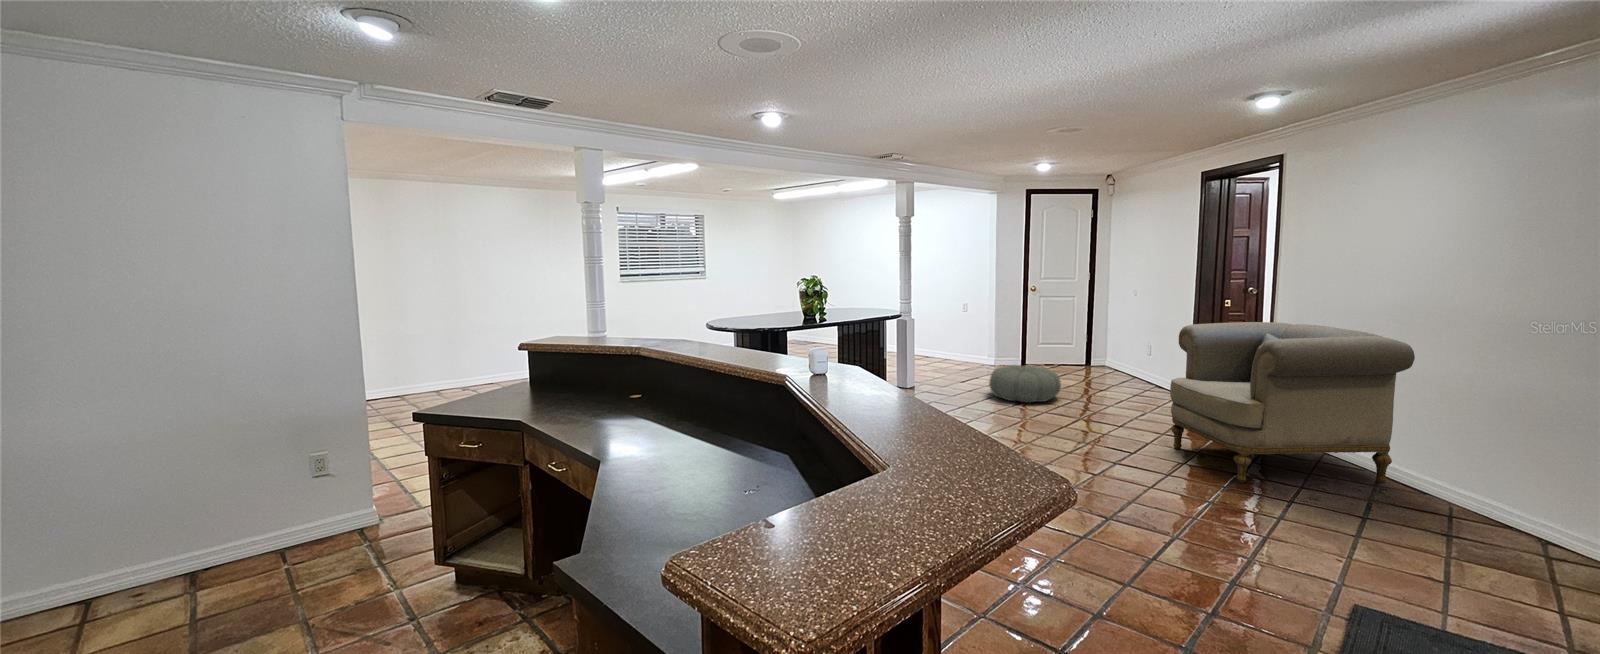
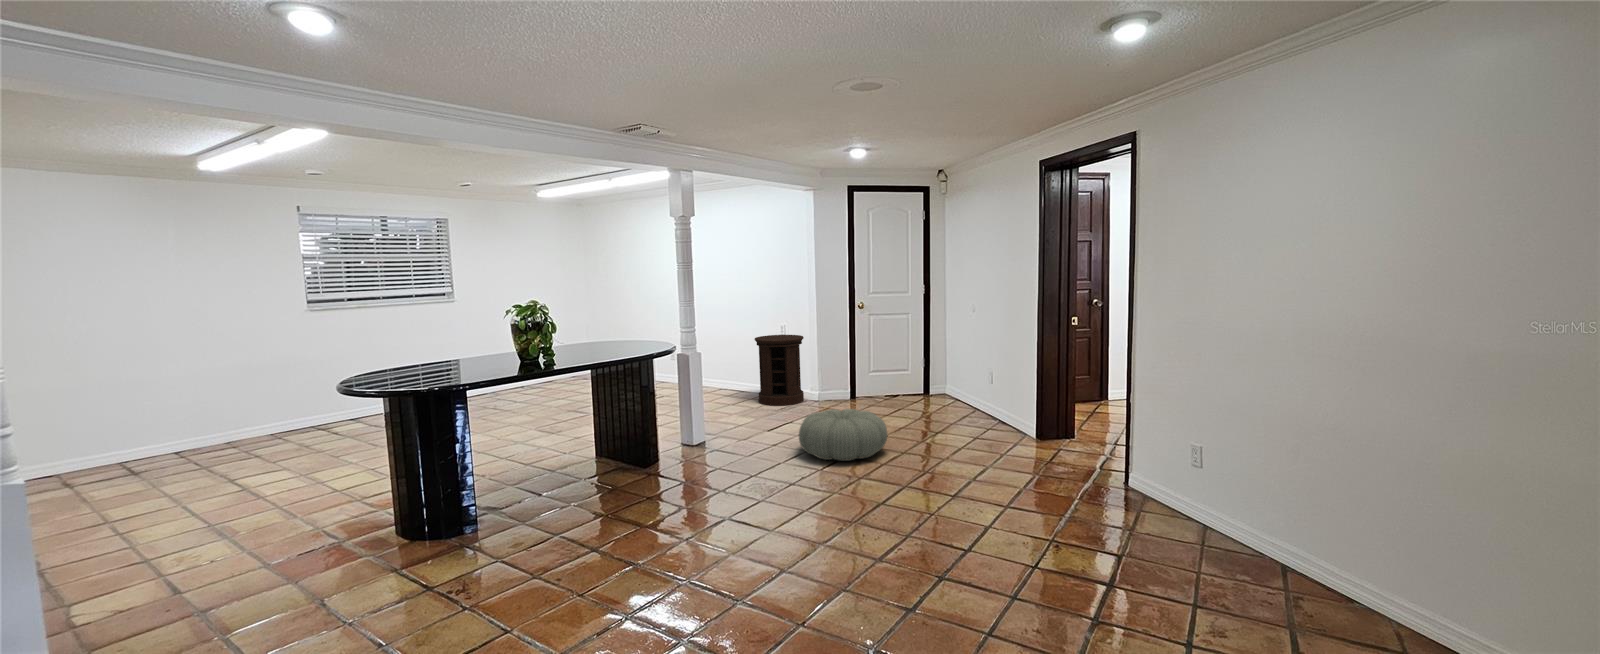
side table: none [942,310,982,366] -> present [755,335,804,406]
armchair: present [1170,322,1415,483] -> none [1012,352,1314,594]

